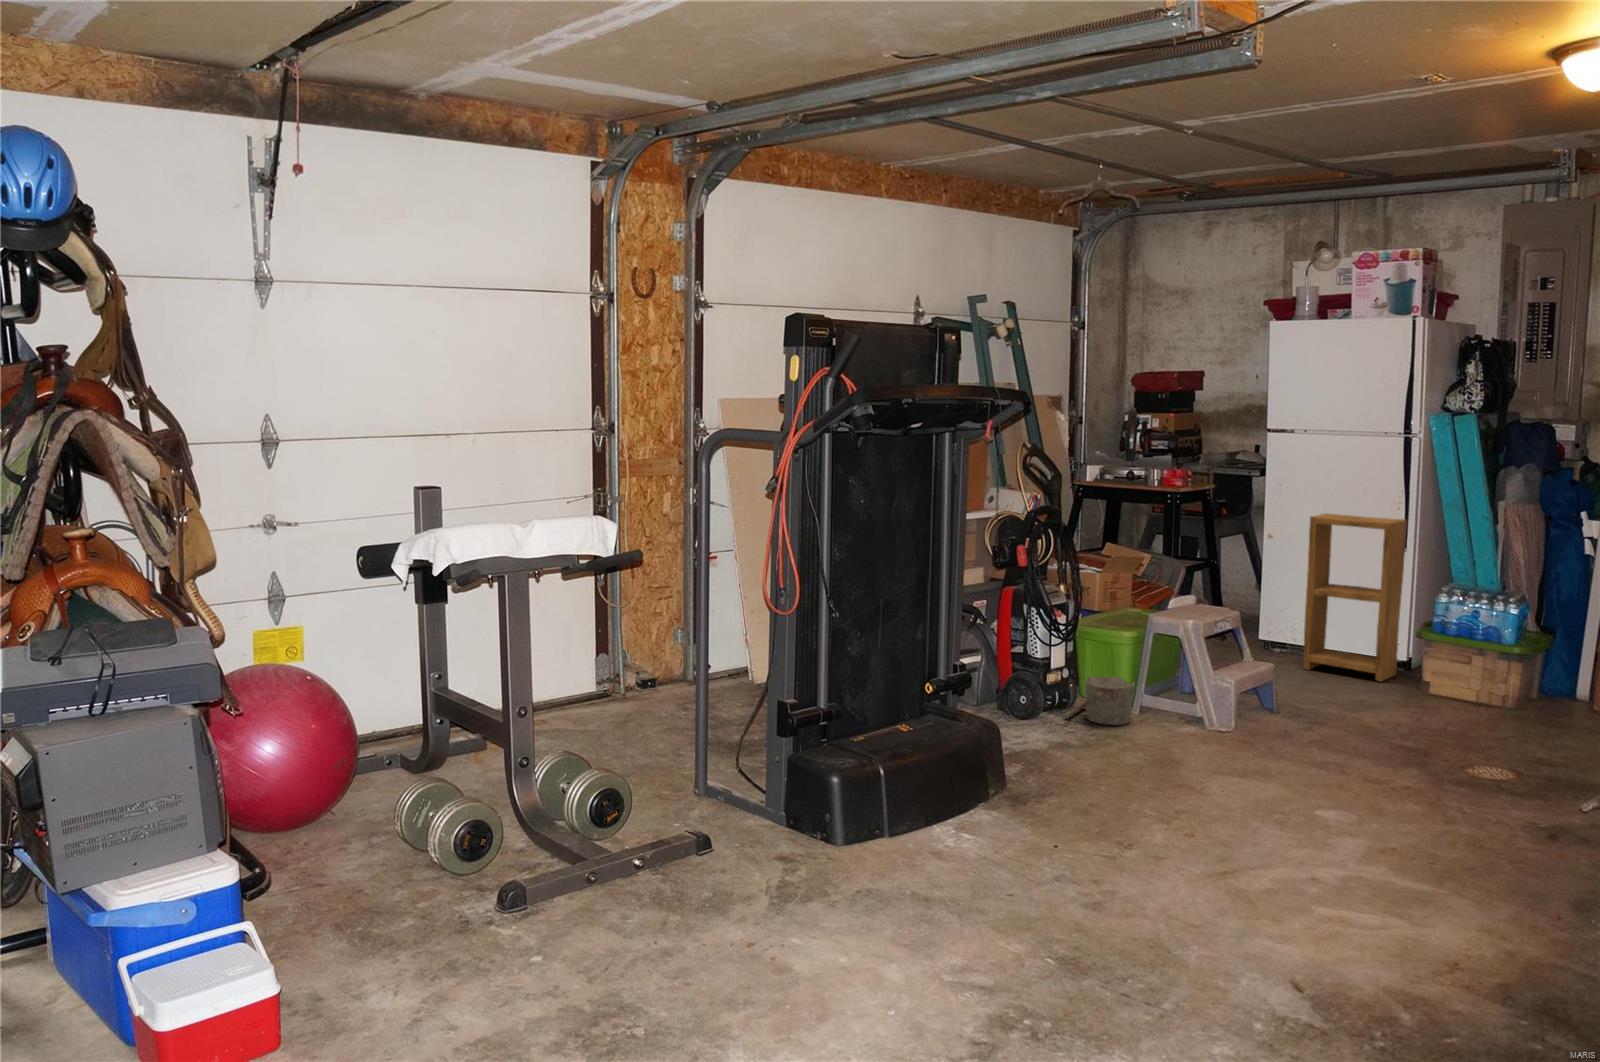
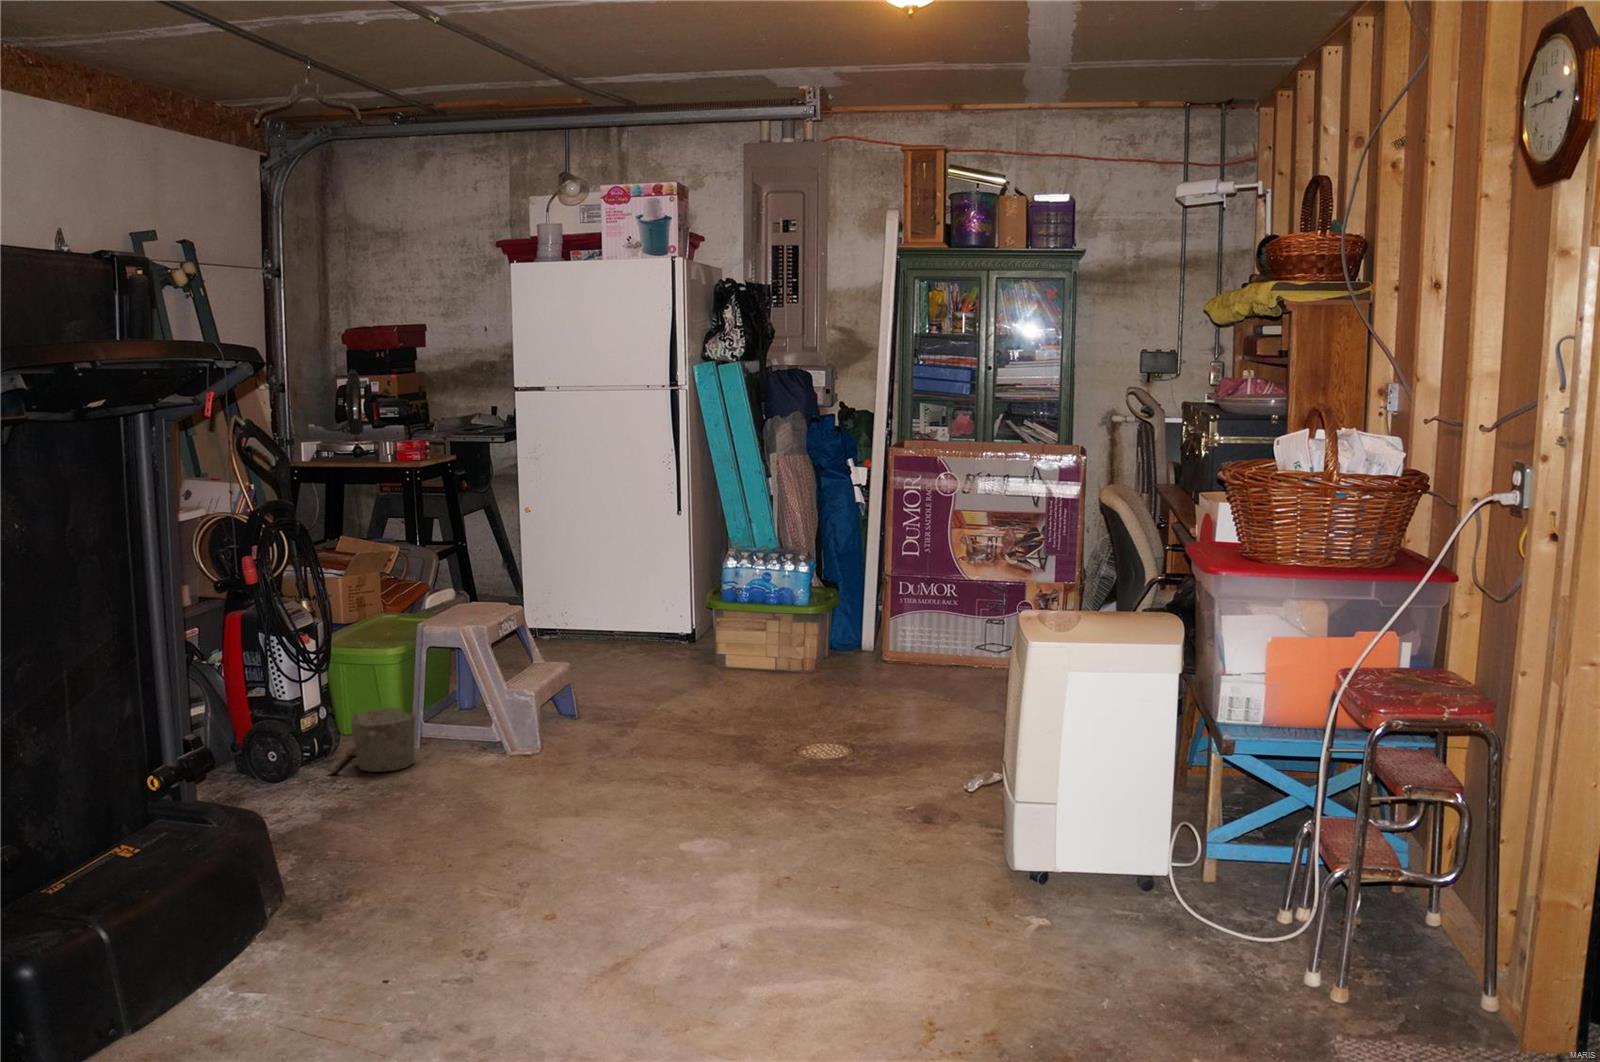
shelving unit: present [1303,513,1407,682] -> none [588,481,692,662]

